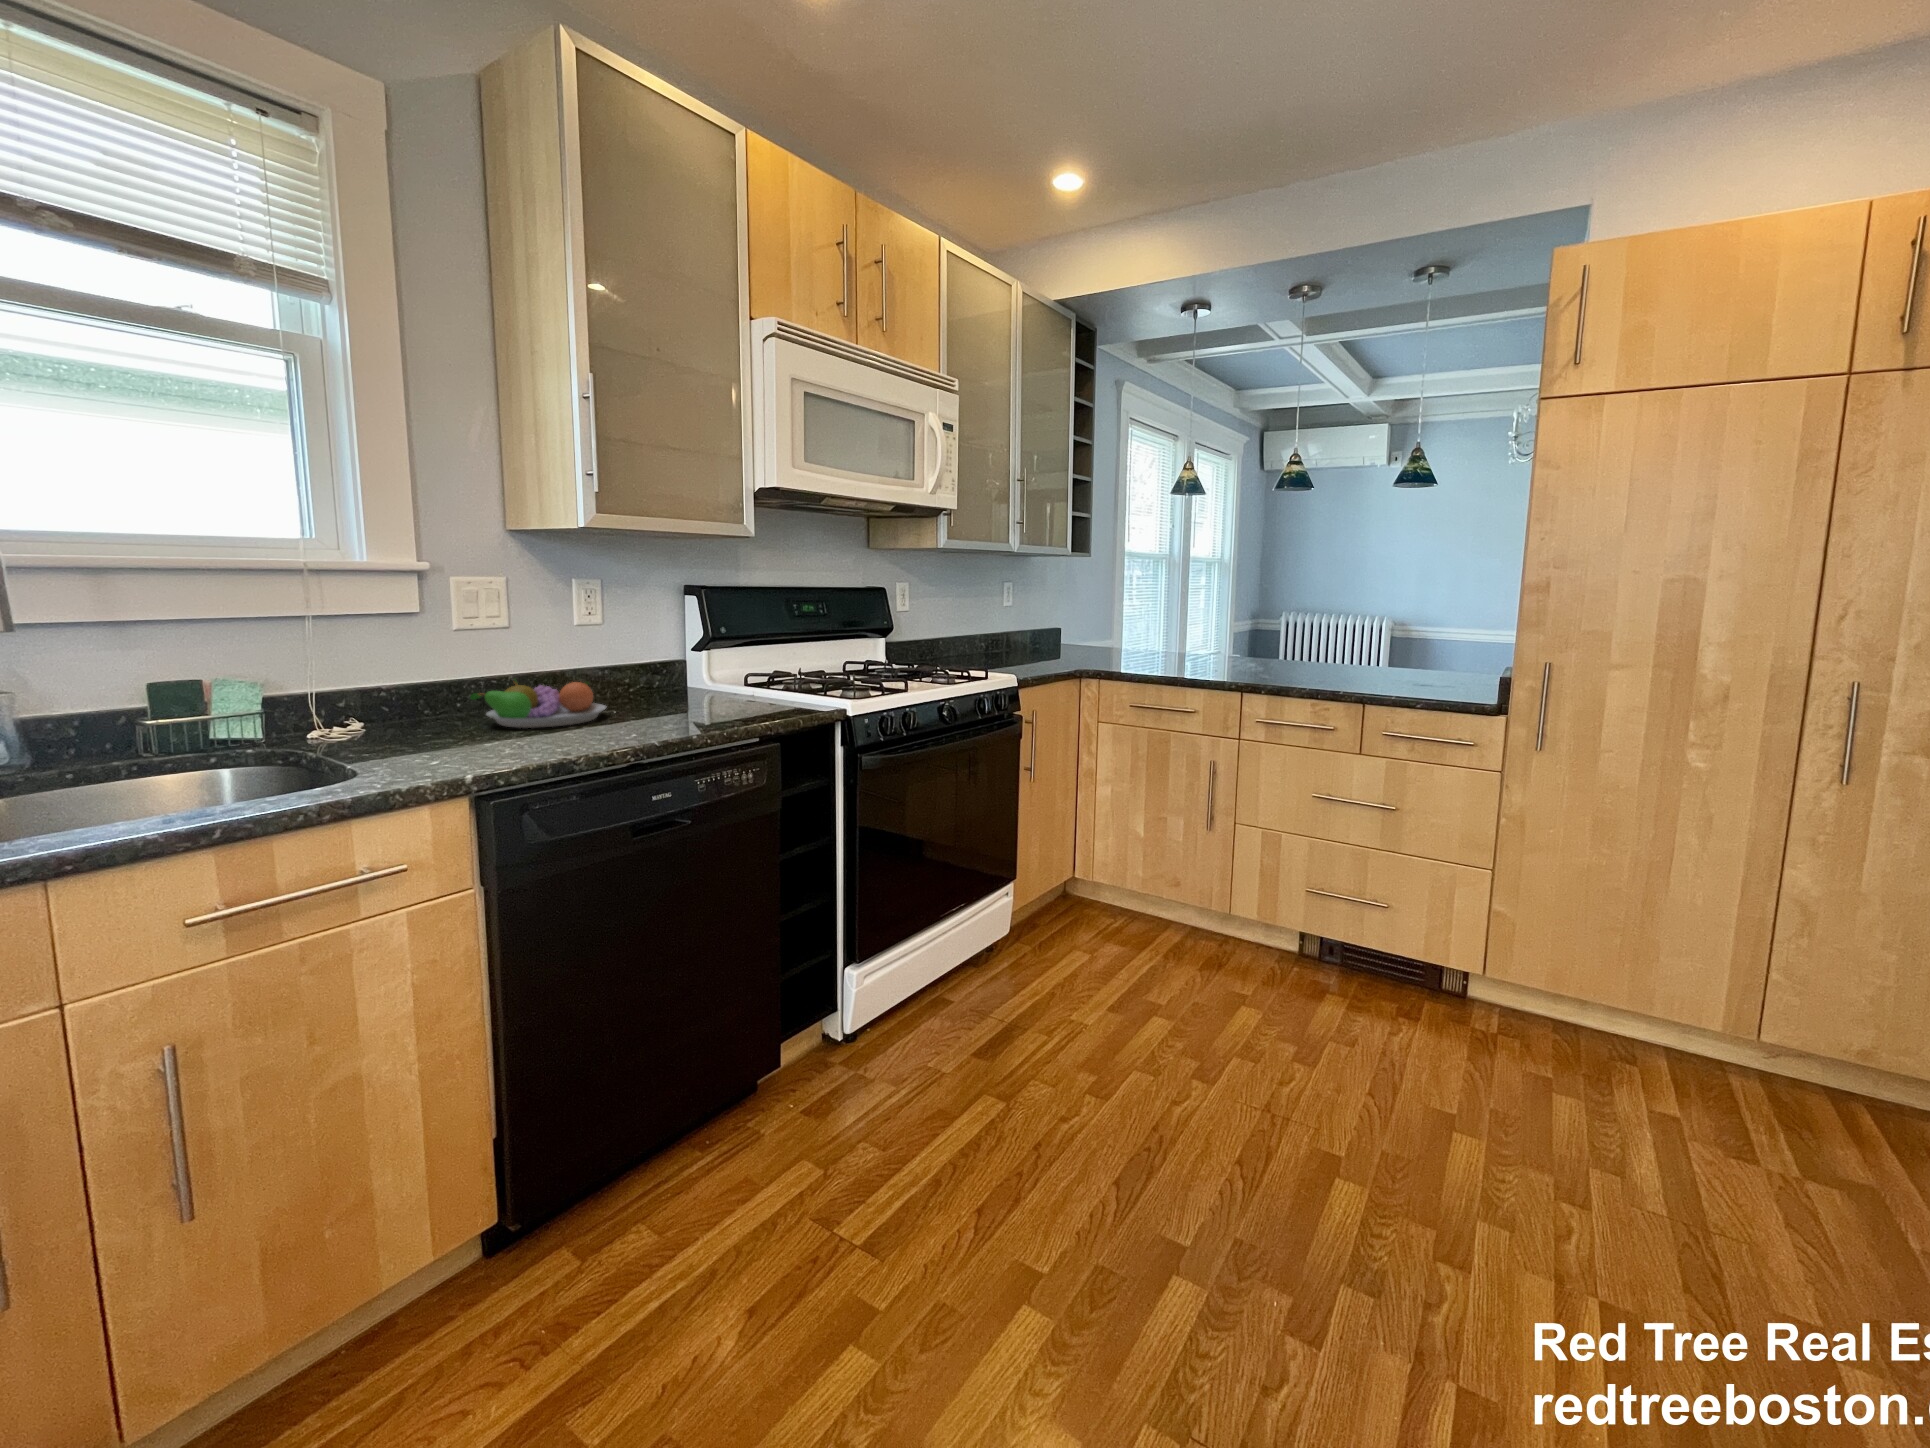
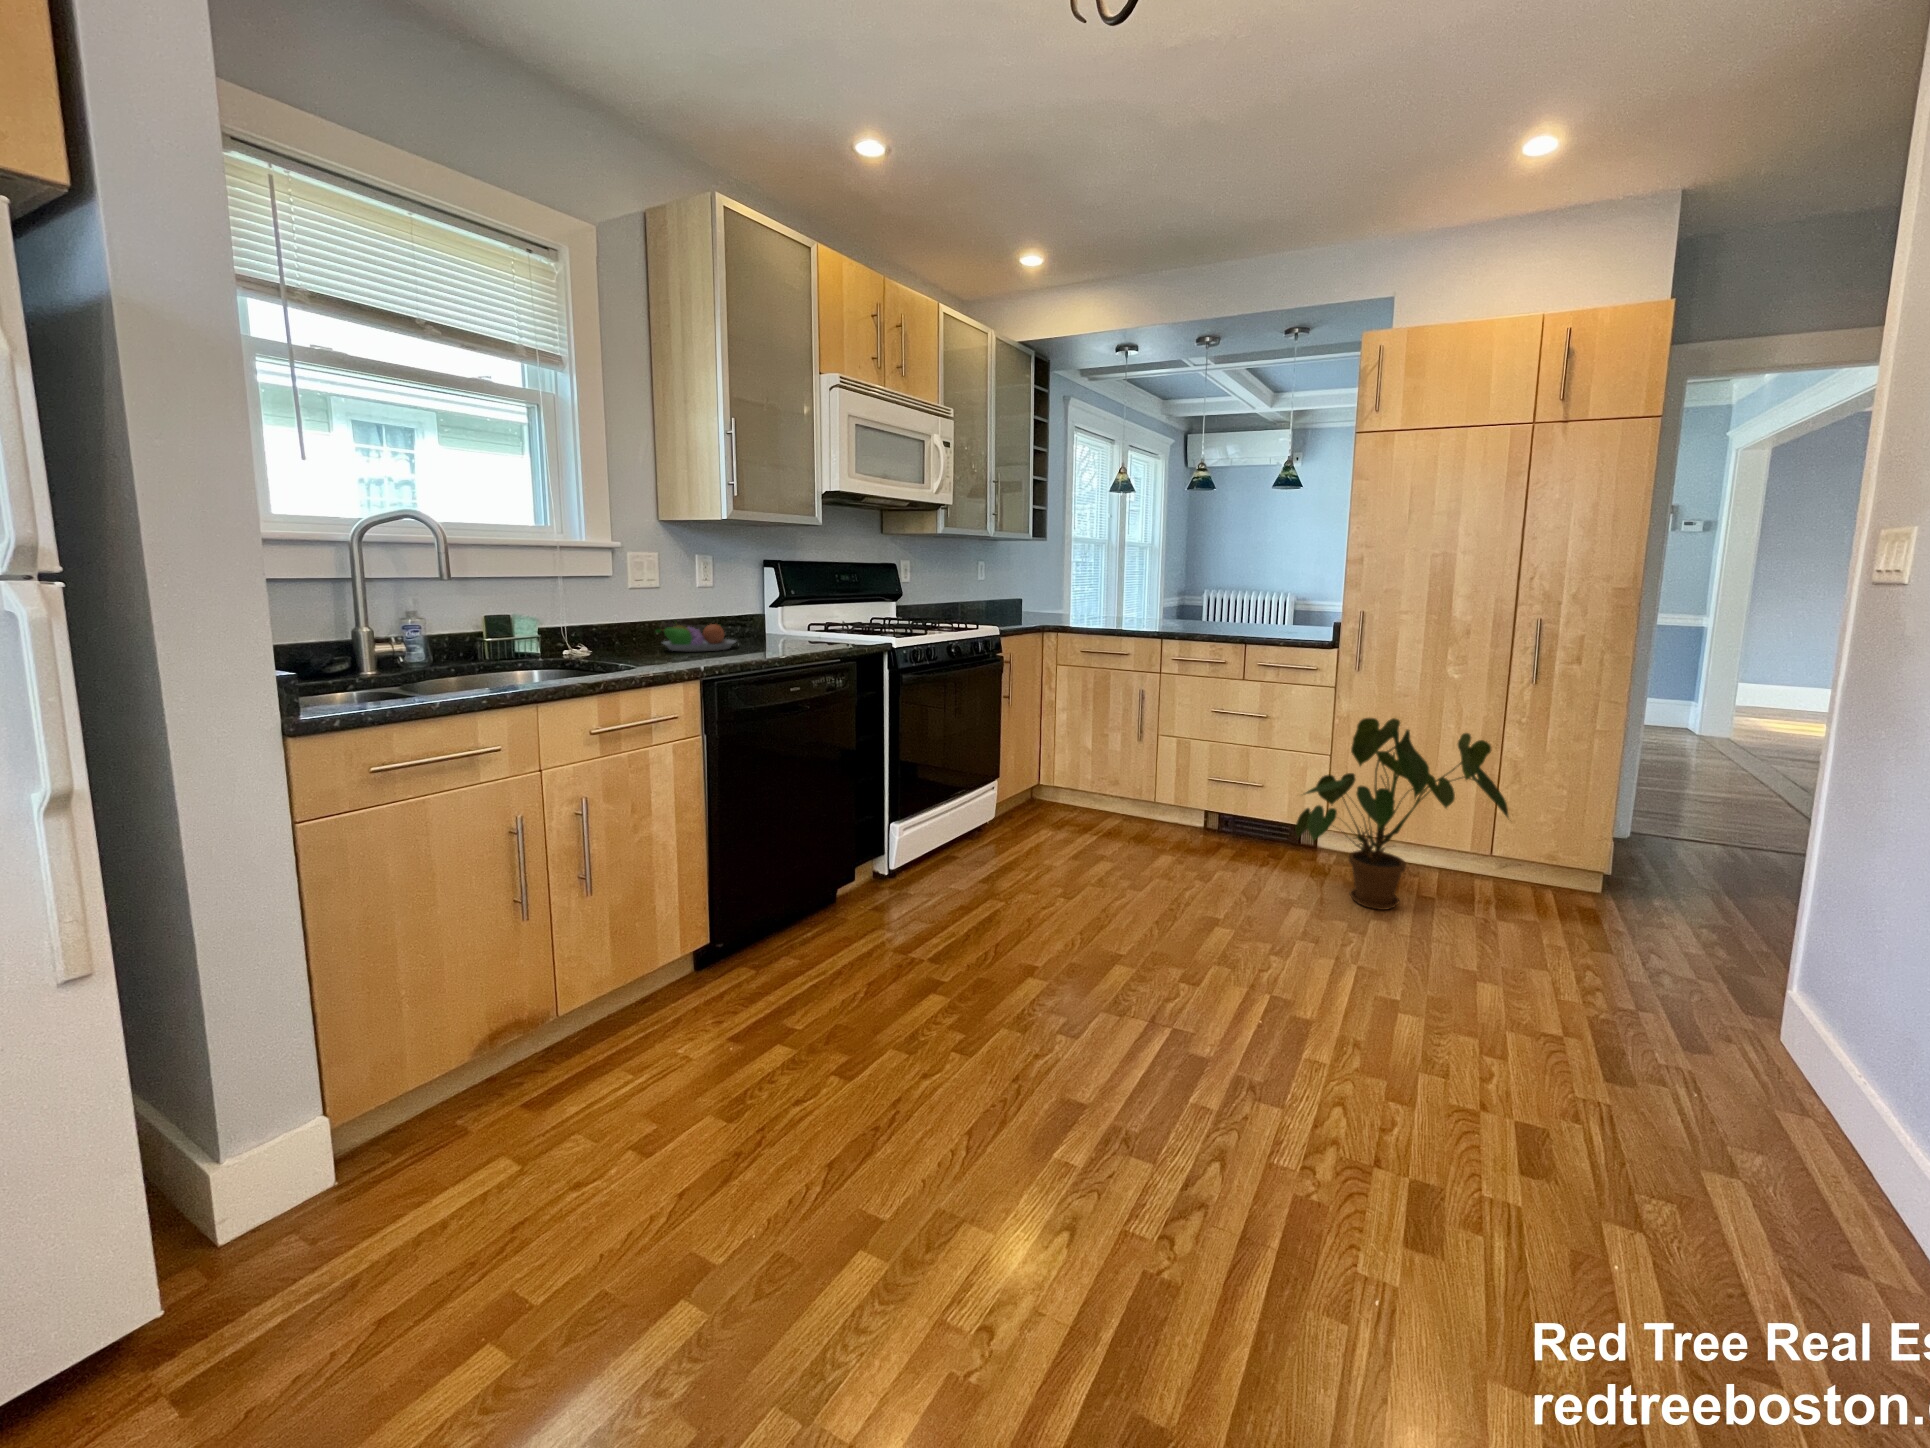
house plant: none [1456,827,1859,1151] -> present [1295,718,1509,910]

